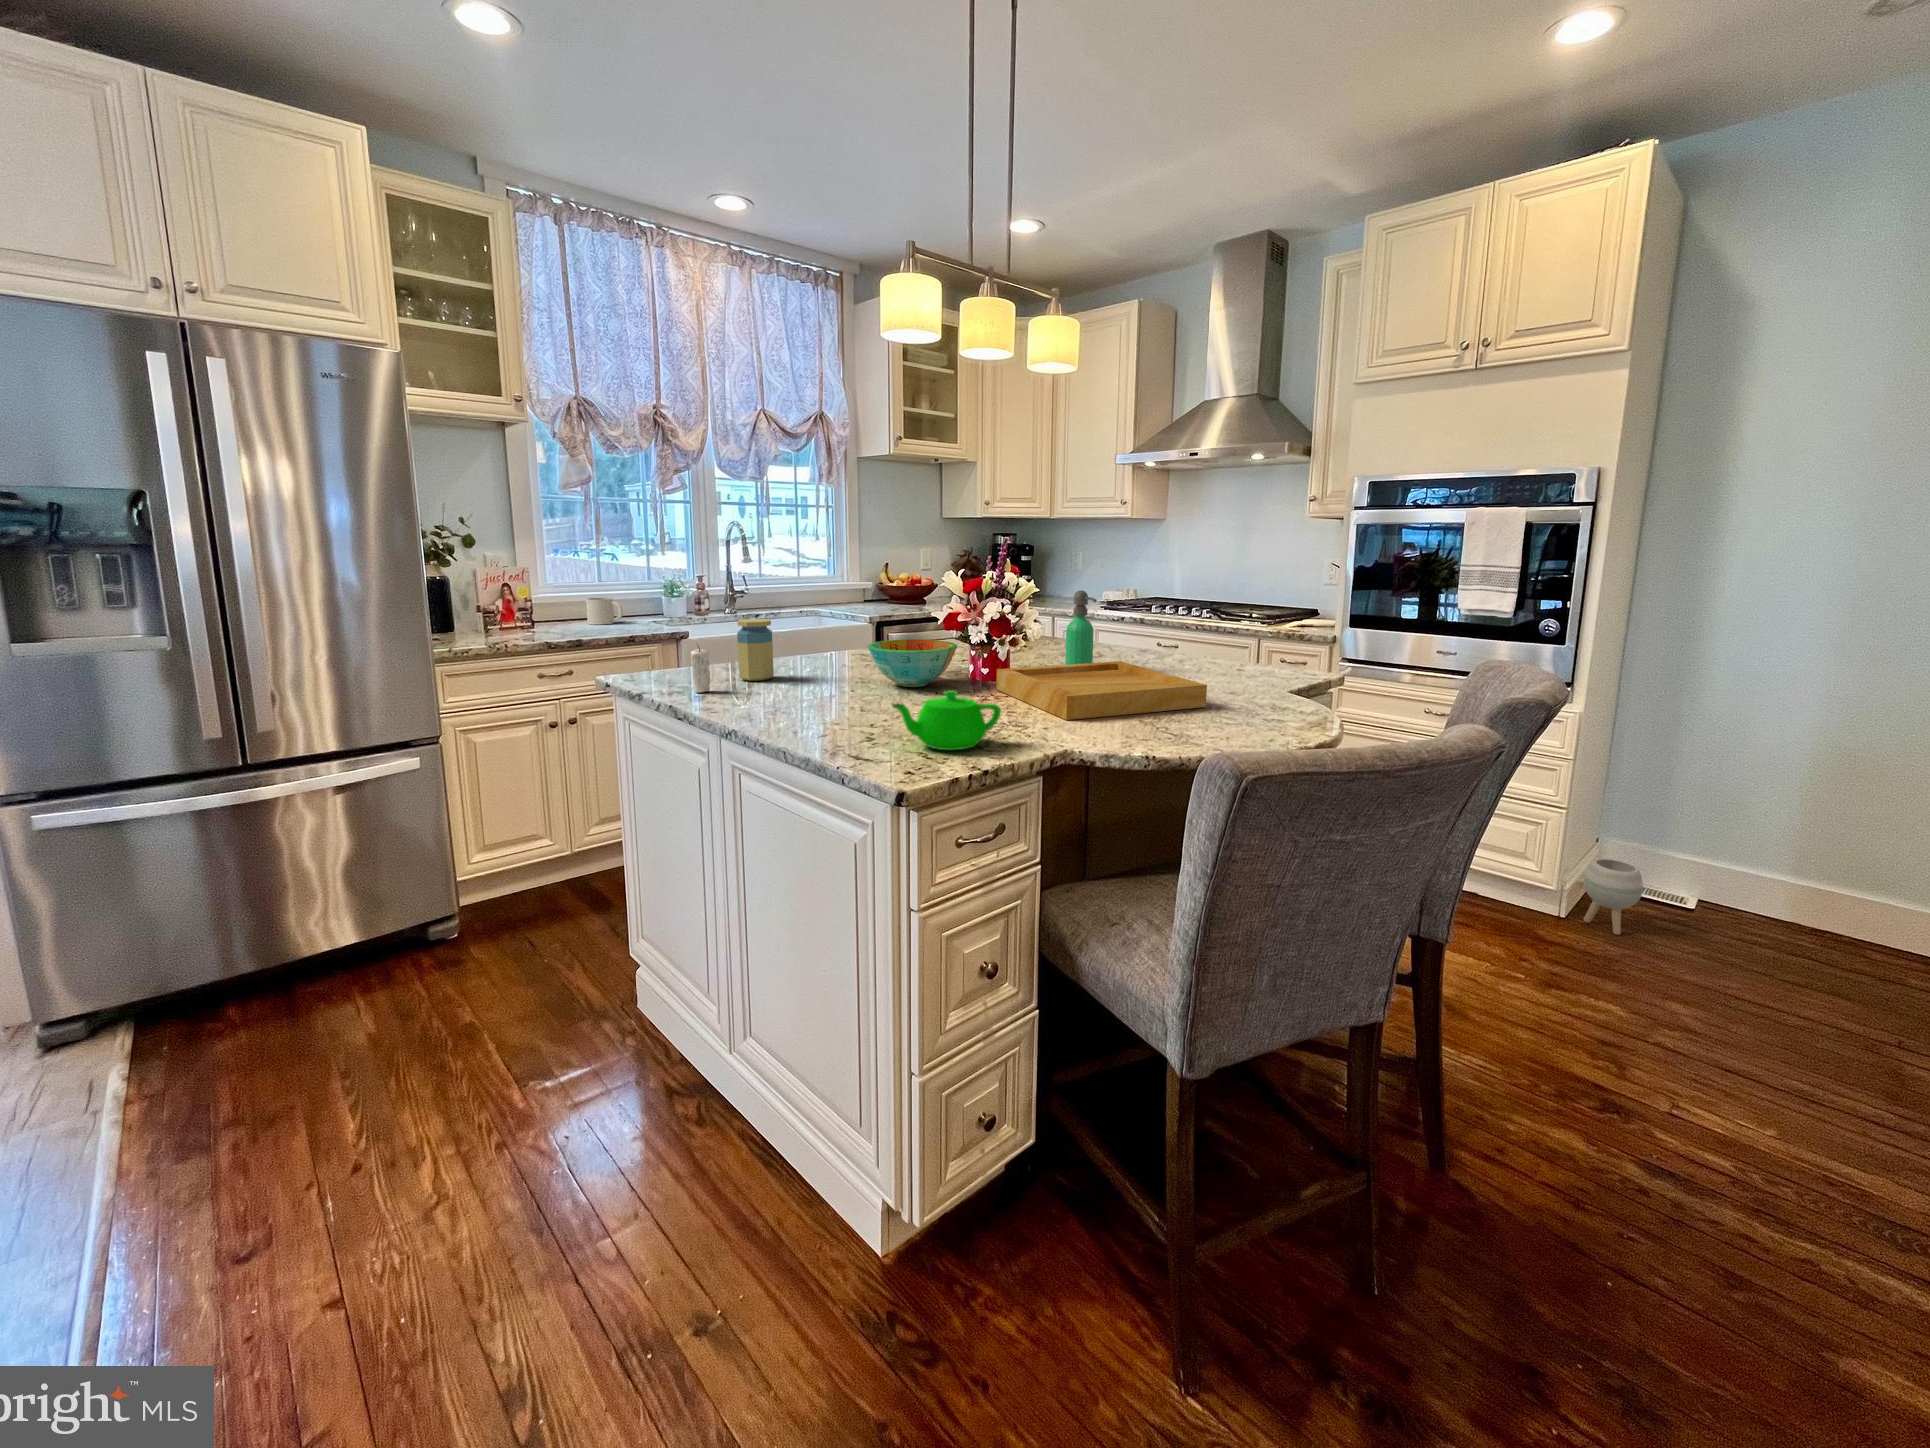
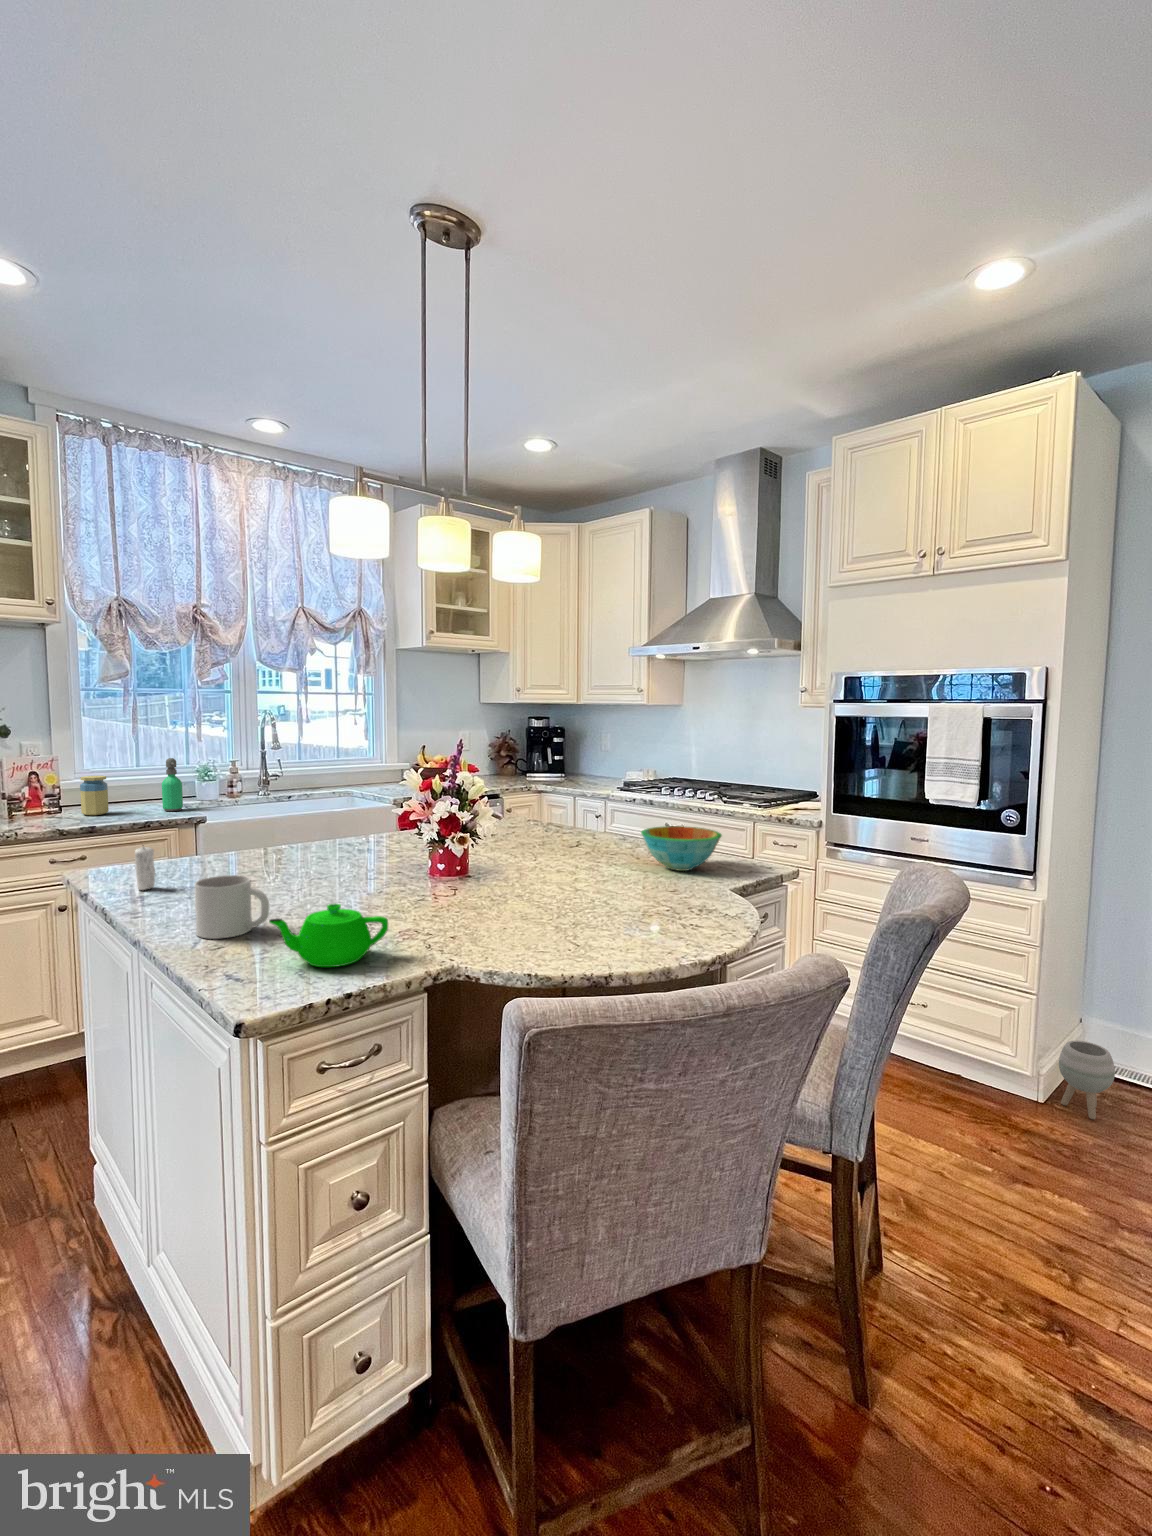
soap dispenser: present [1065,591,1096,665] -> present [162,758,183,811]
mug: present [586,598,623,625] -> present [195,875,269,939]
jar: present [737,619,774,681] -> present [80,776,109,815]
bowl: present [867,639,957,687] -> present [641,826,722,871]
tray: present [996,661,1207,720] -> none [439,856,631,926]

